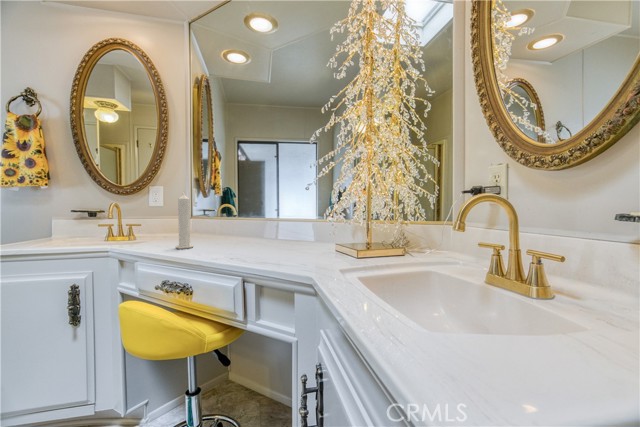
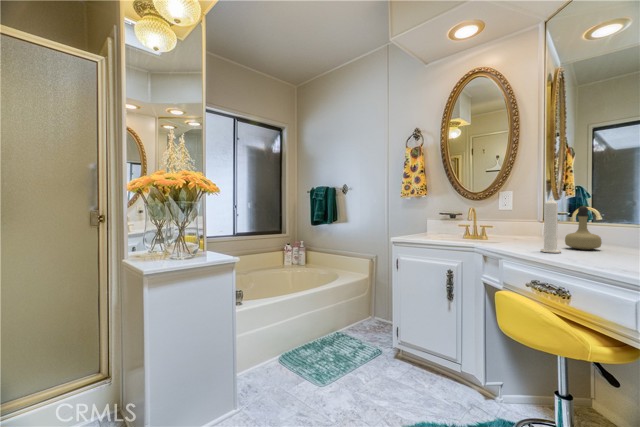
perfume bottle: none [200,202,226,241] -> present [565,206,602,250]

